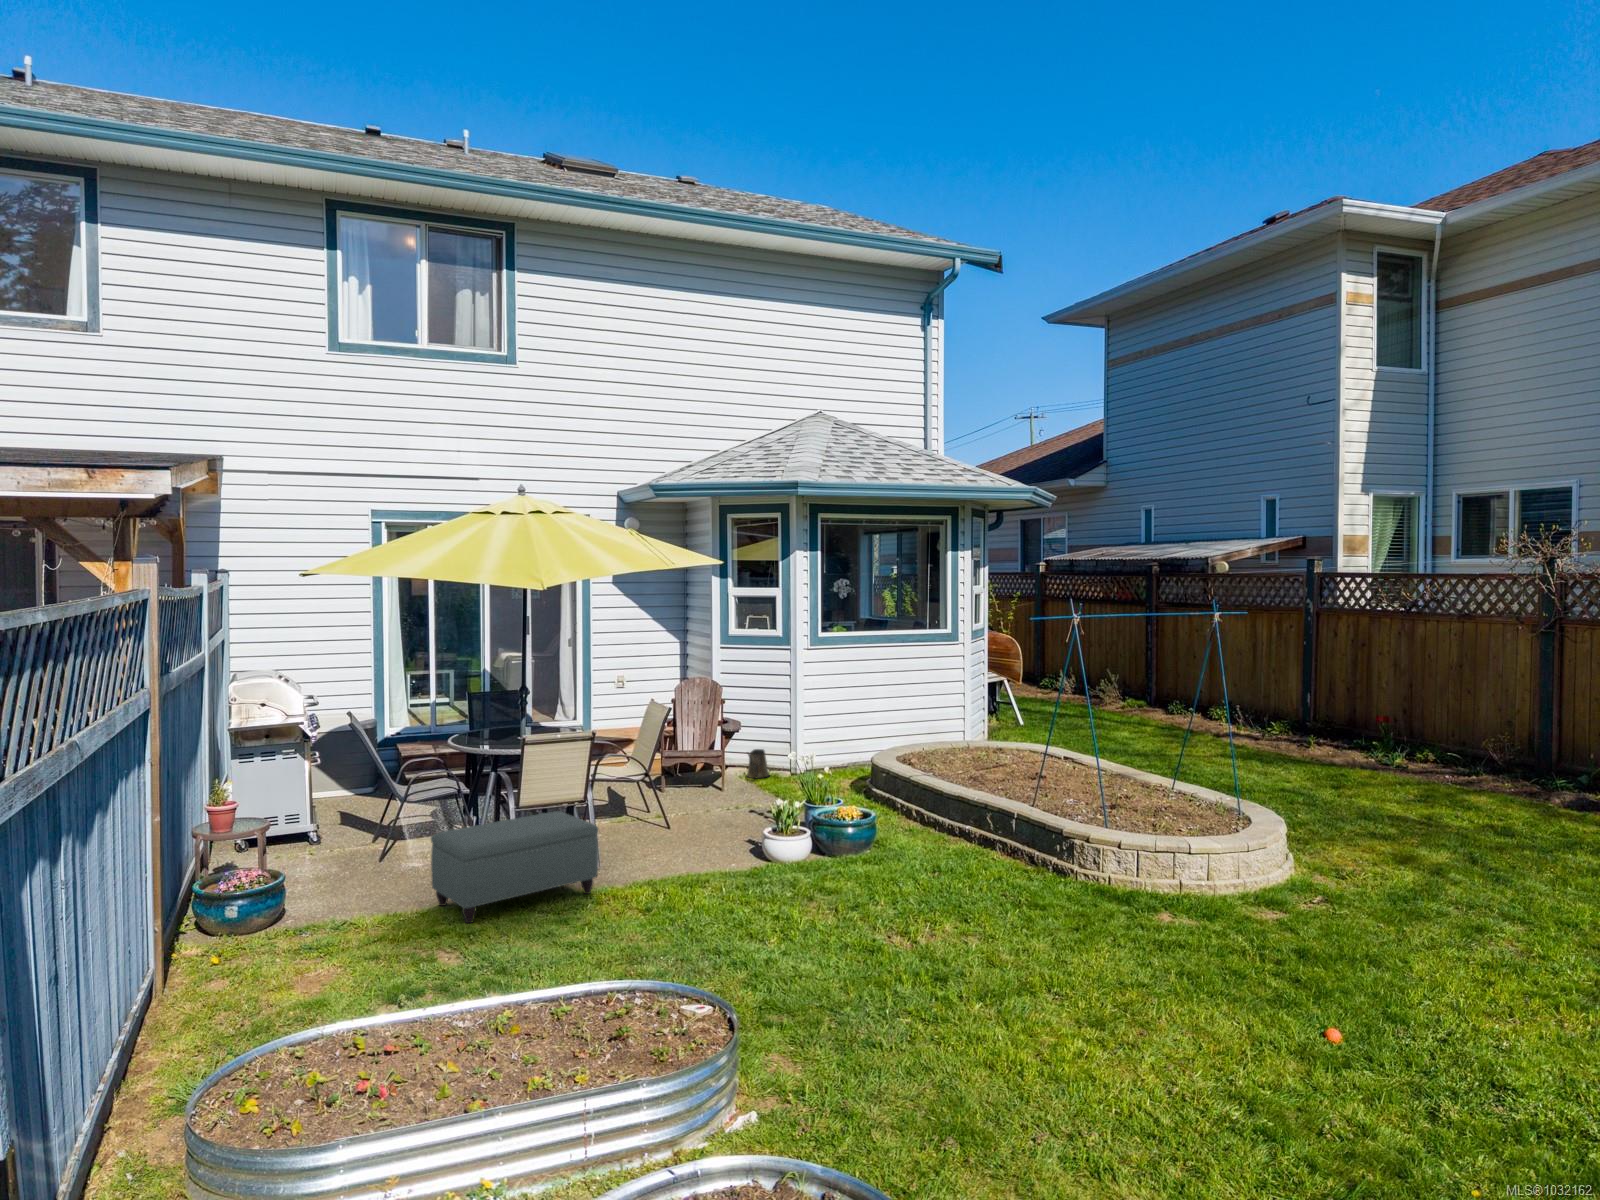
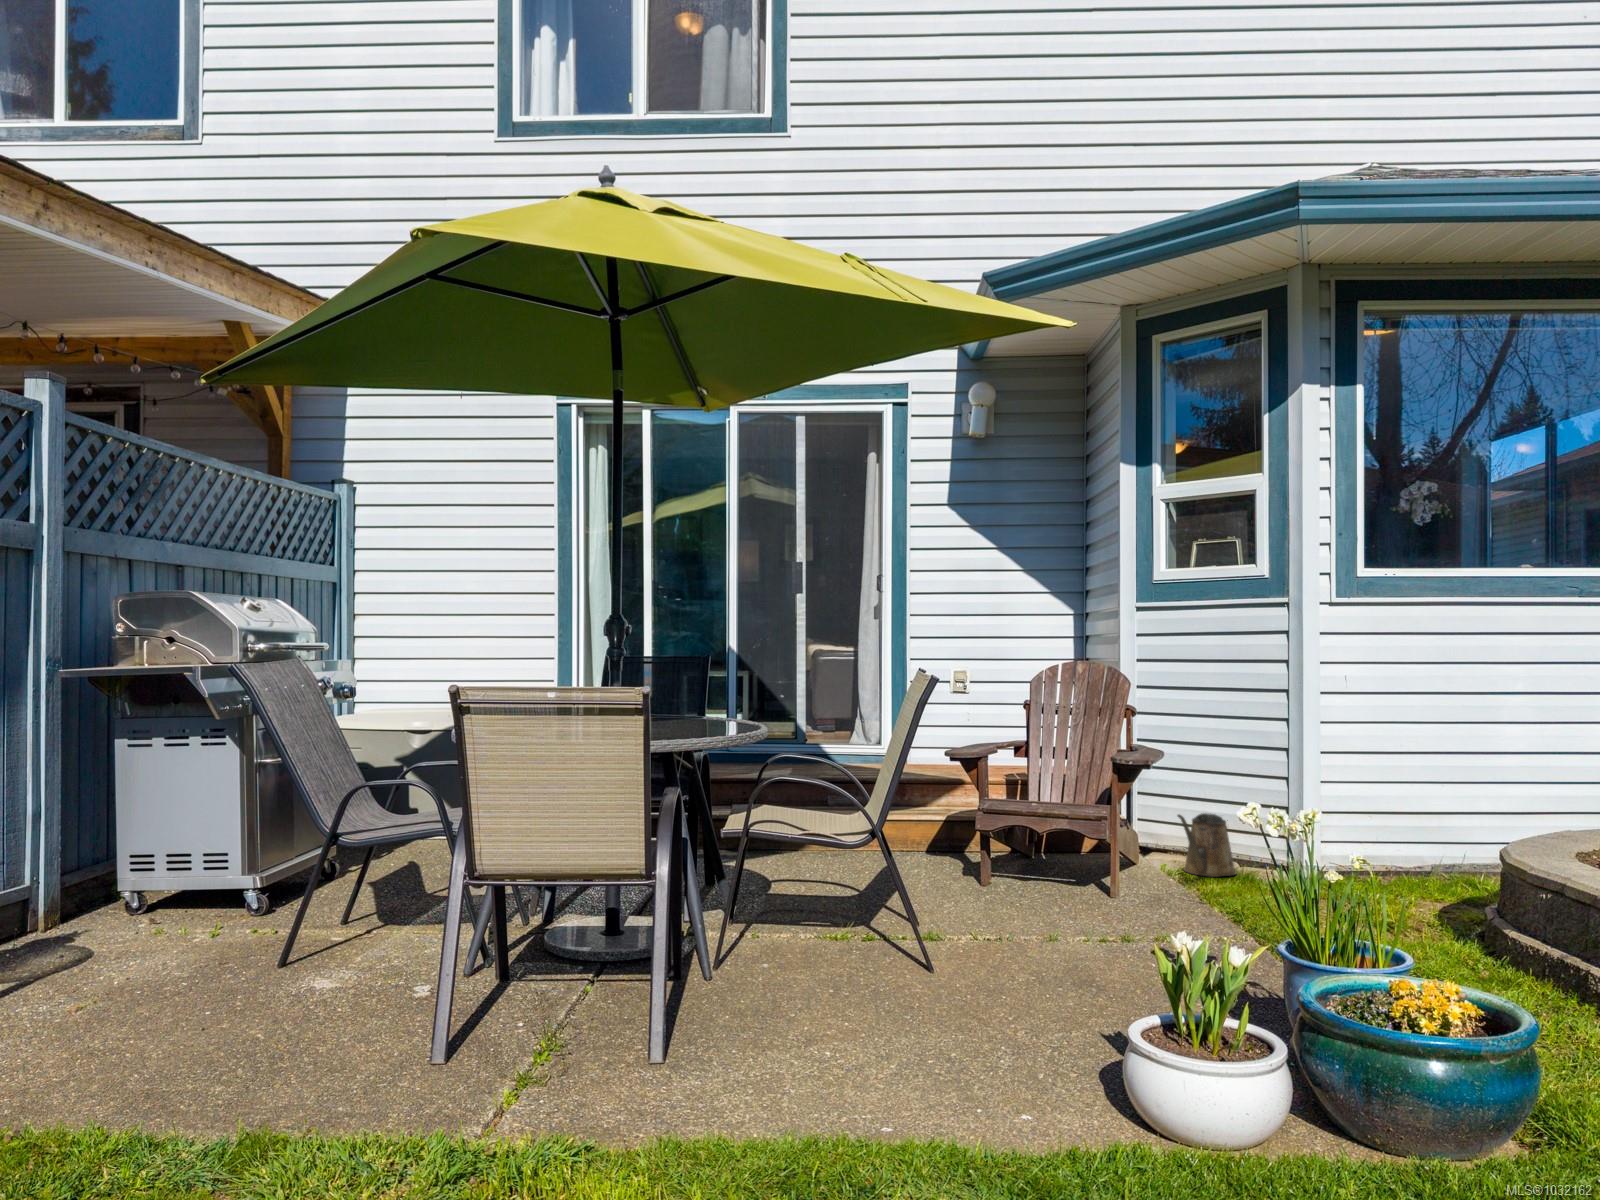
ottoman: present [431,811,598,923] -> none [98,872,564,1160]

